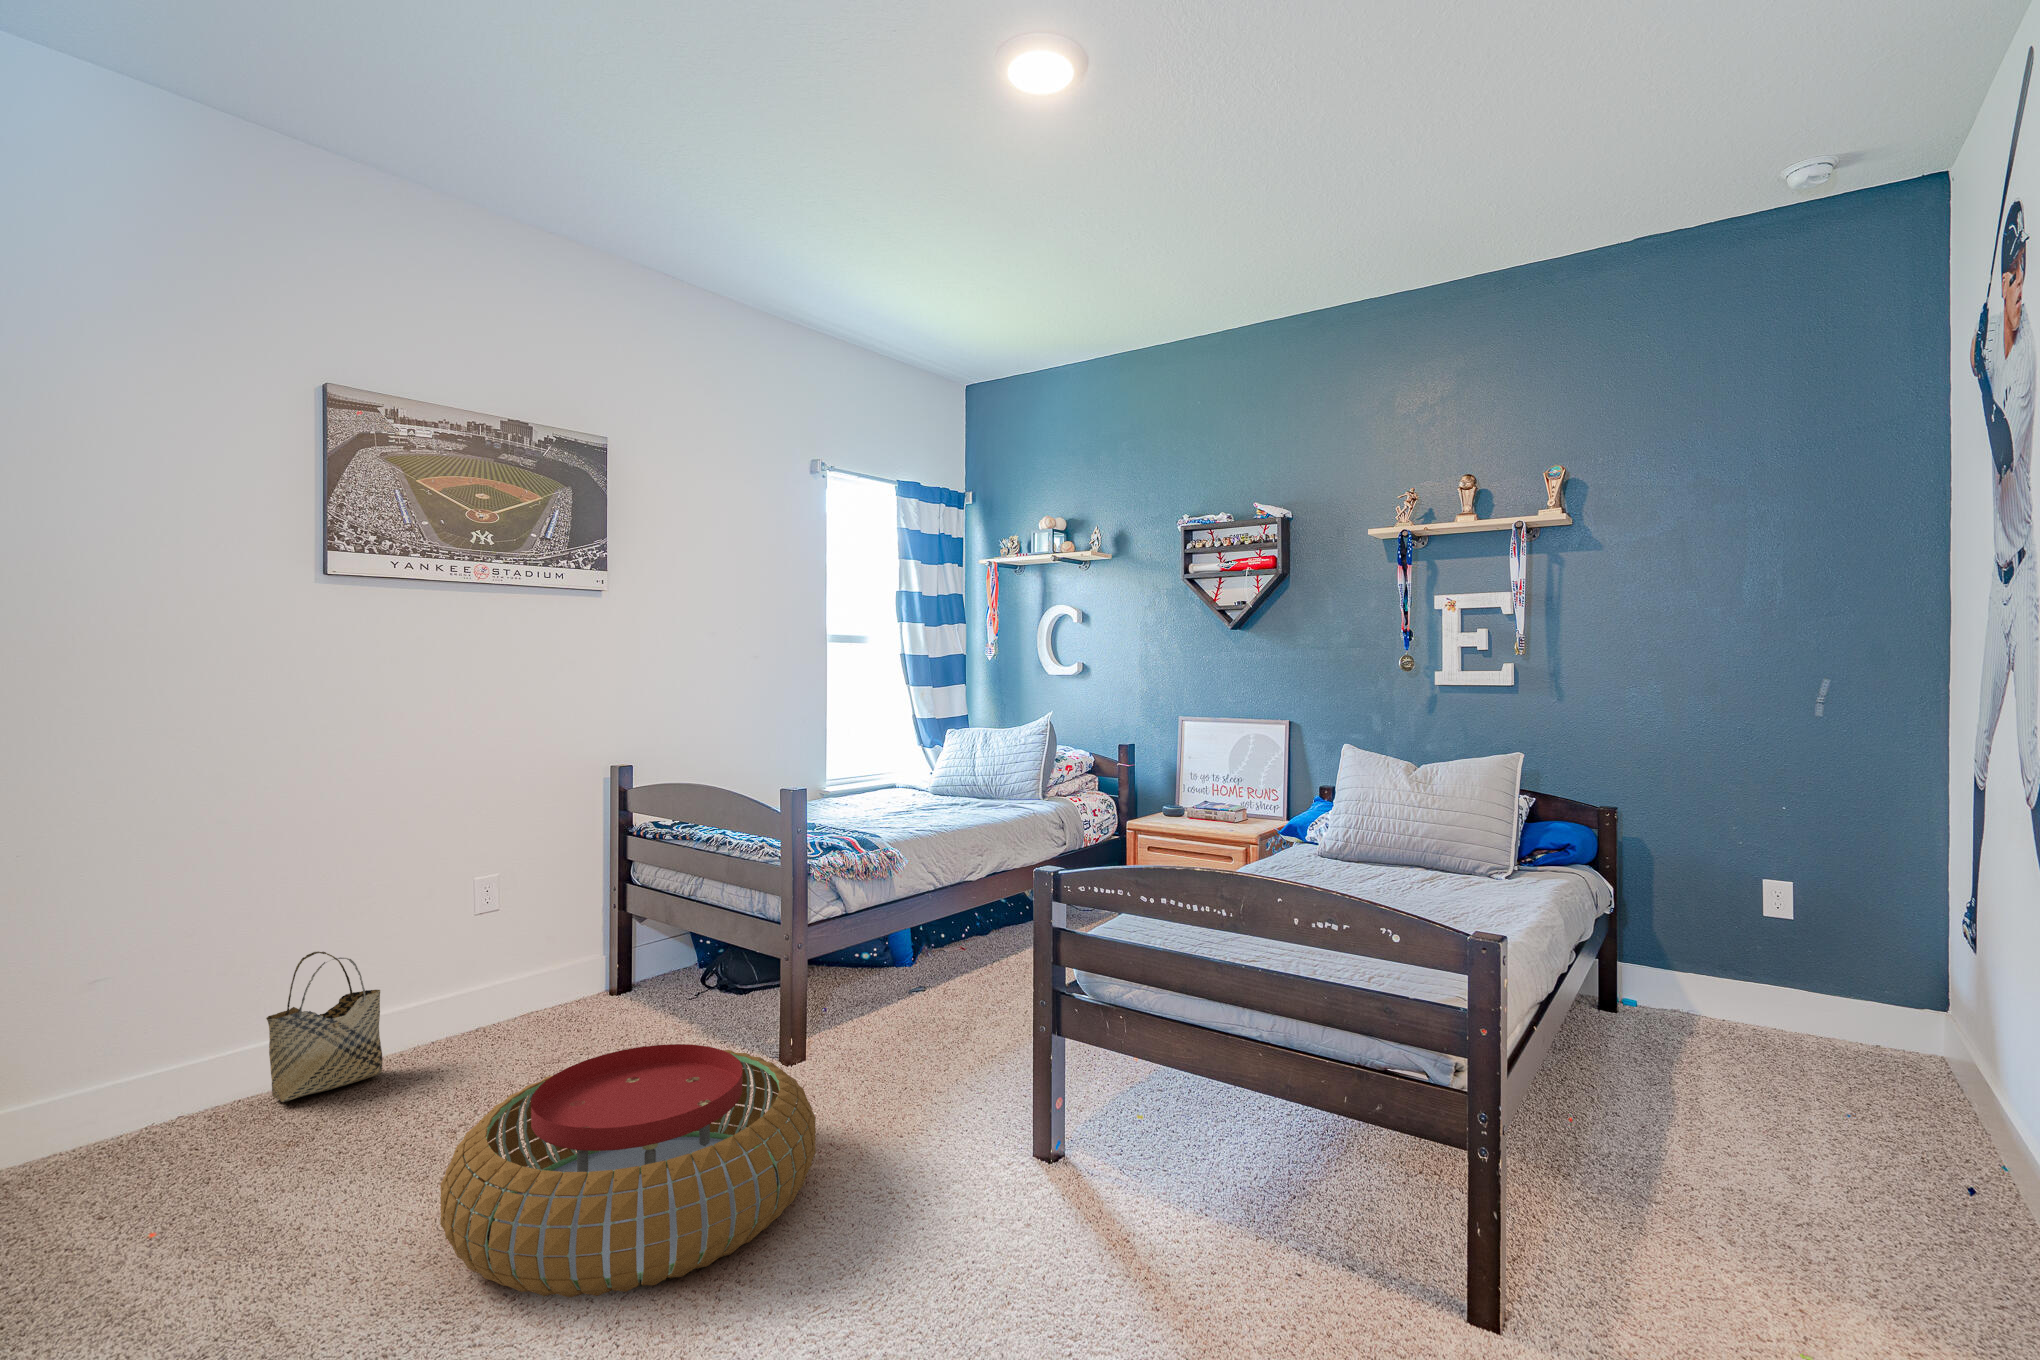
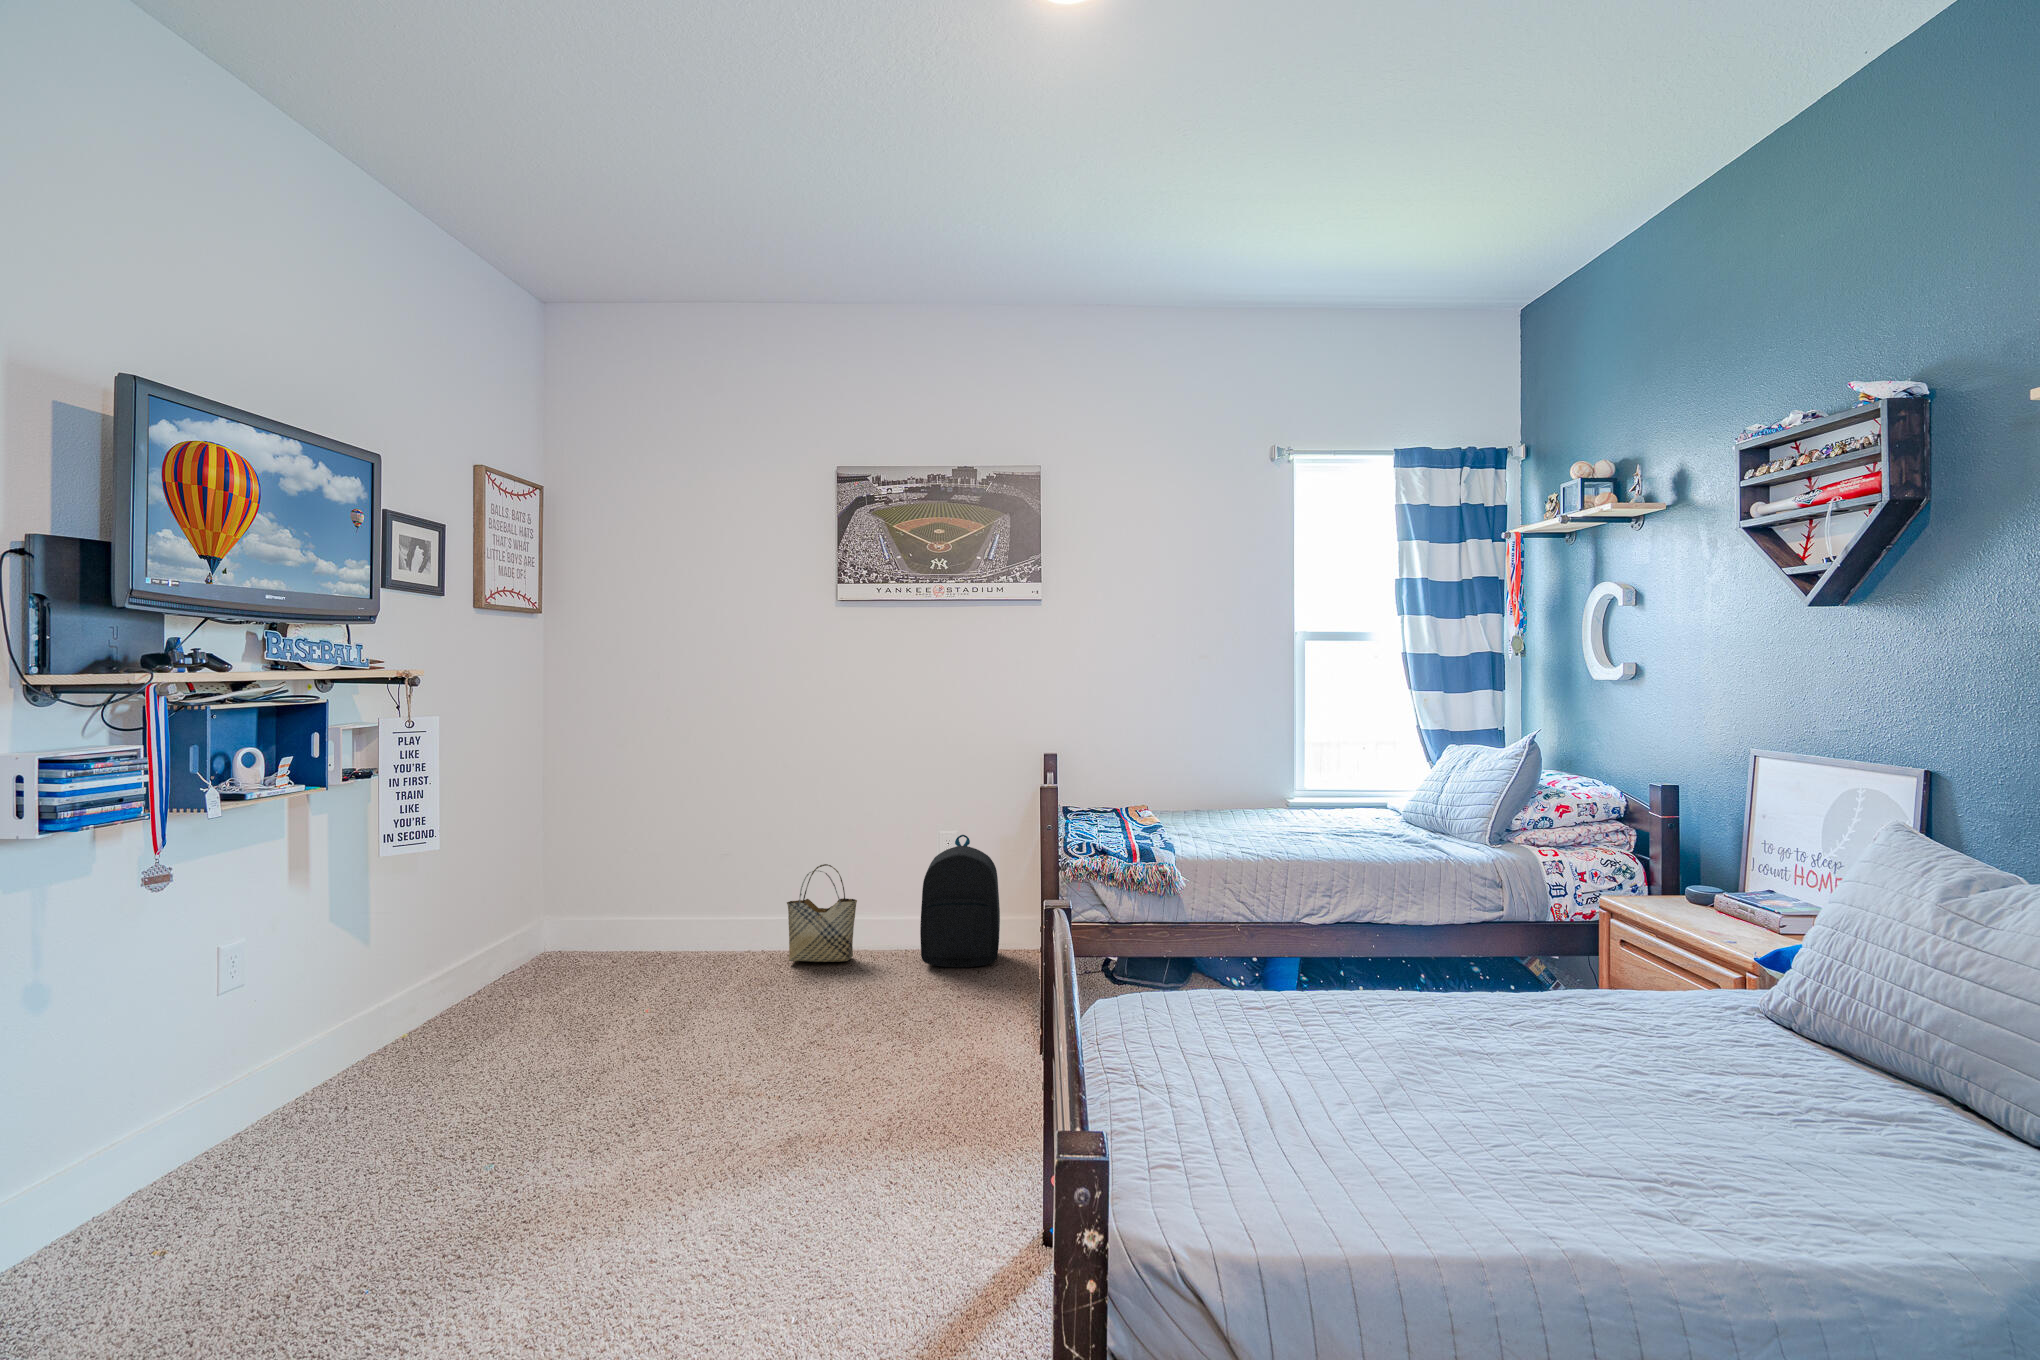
backpack: none [477,875,595,1041] -> present [920,835,1000,968]
pouf: present [440,1044,816,1297] -> none [633,984,930,1180]

